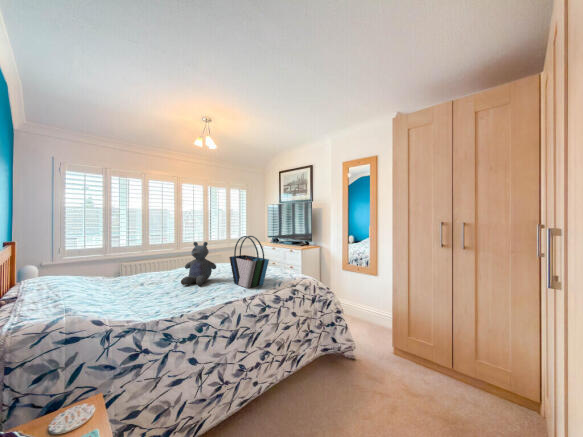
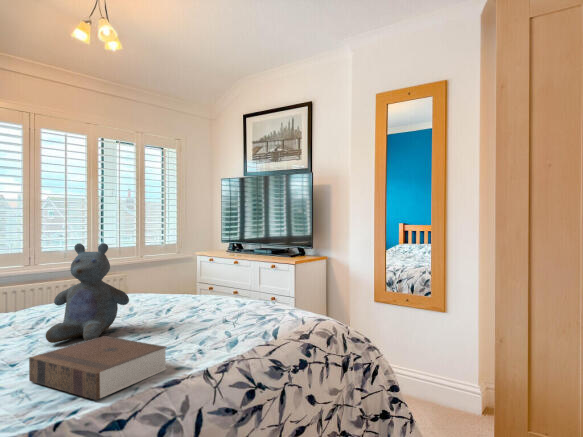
tote bag: present [229,236,269,288] -> none [159,228,254,345]
book: none [173,282,229,308] -> present [29,336,167,400]

